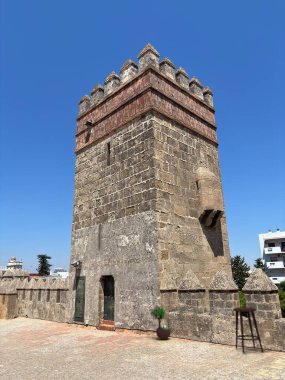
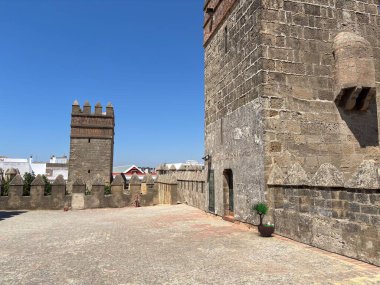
stool: present [233,307,263,353] -> none [323,208,355,263]

